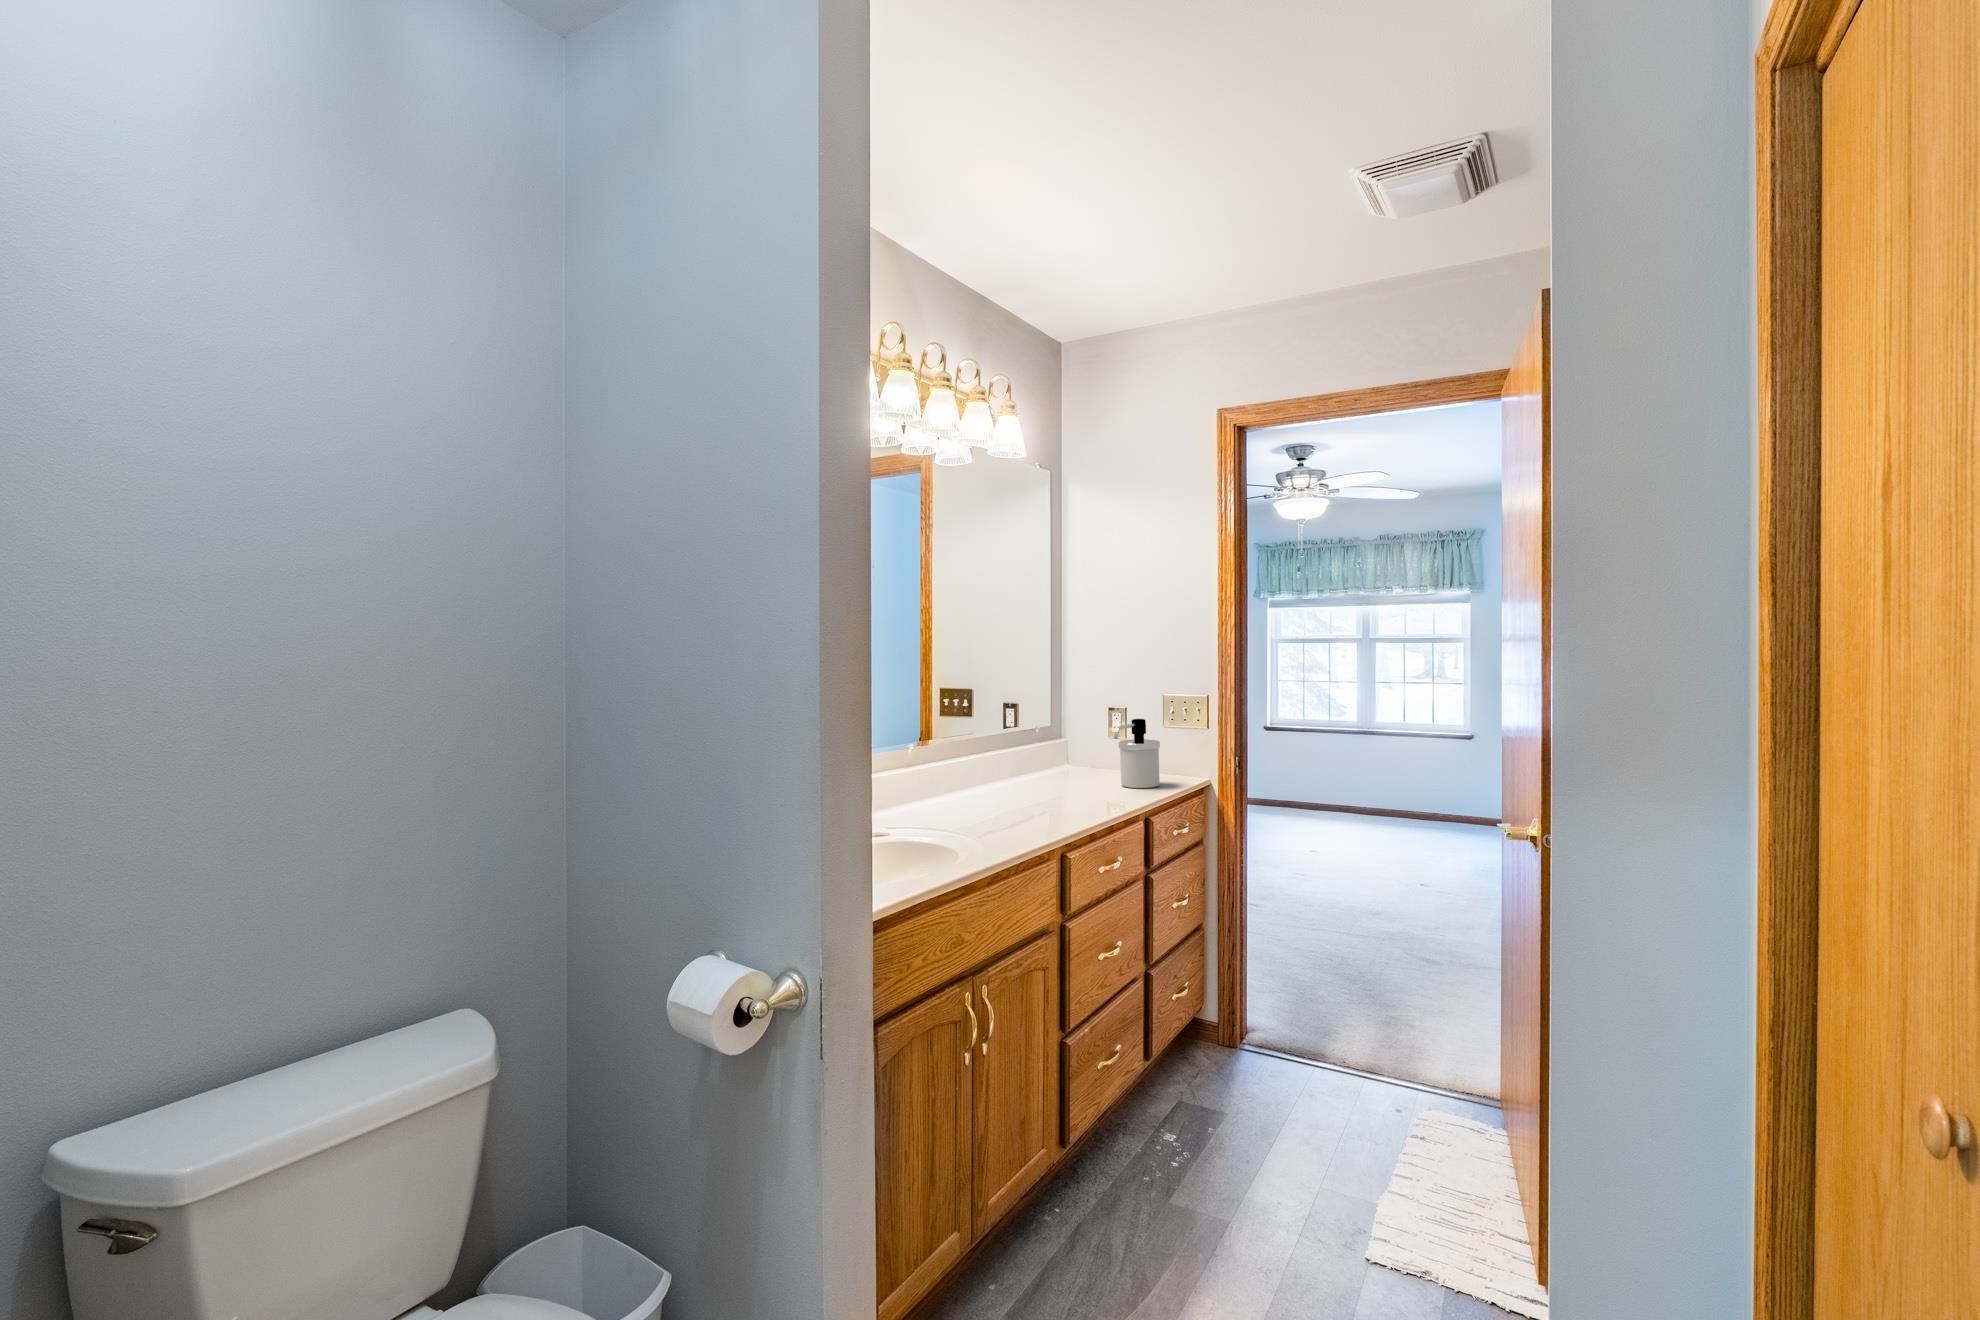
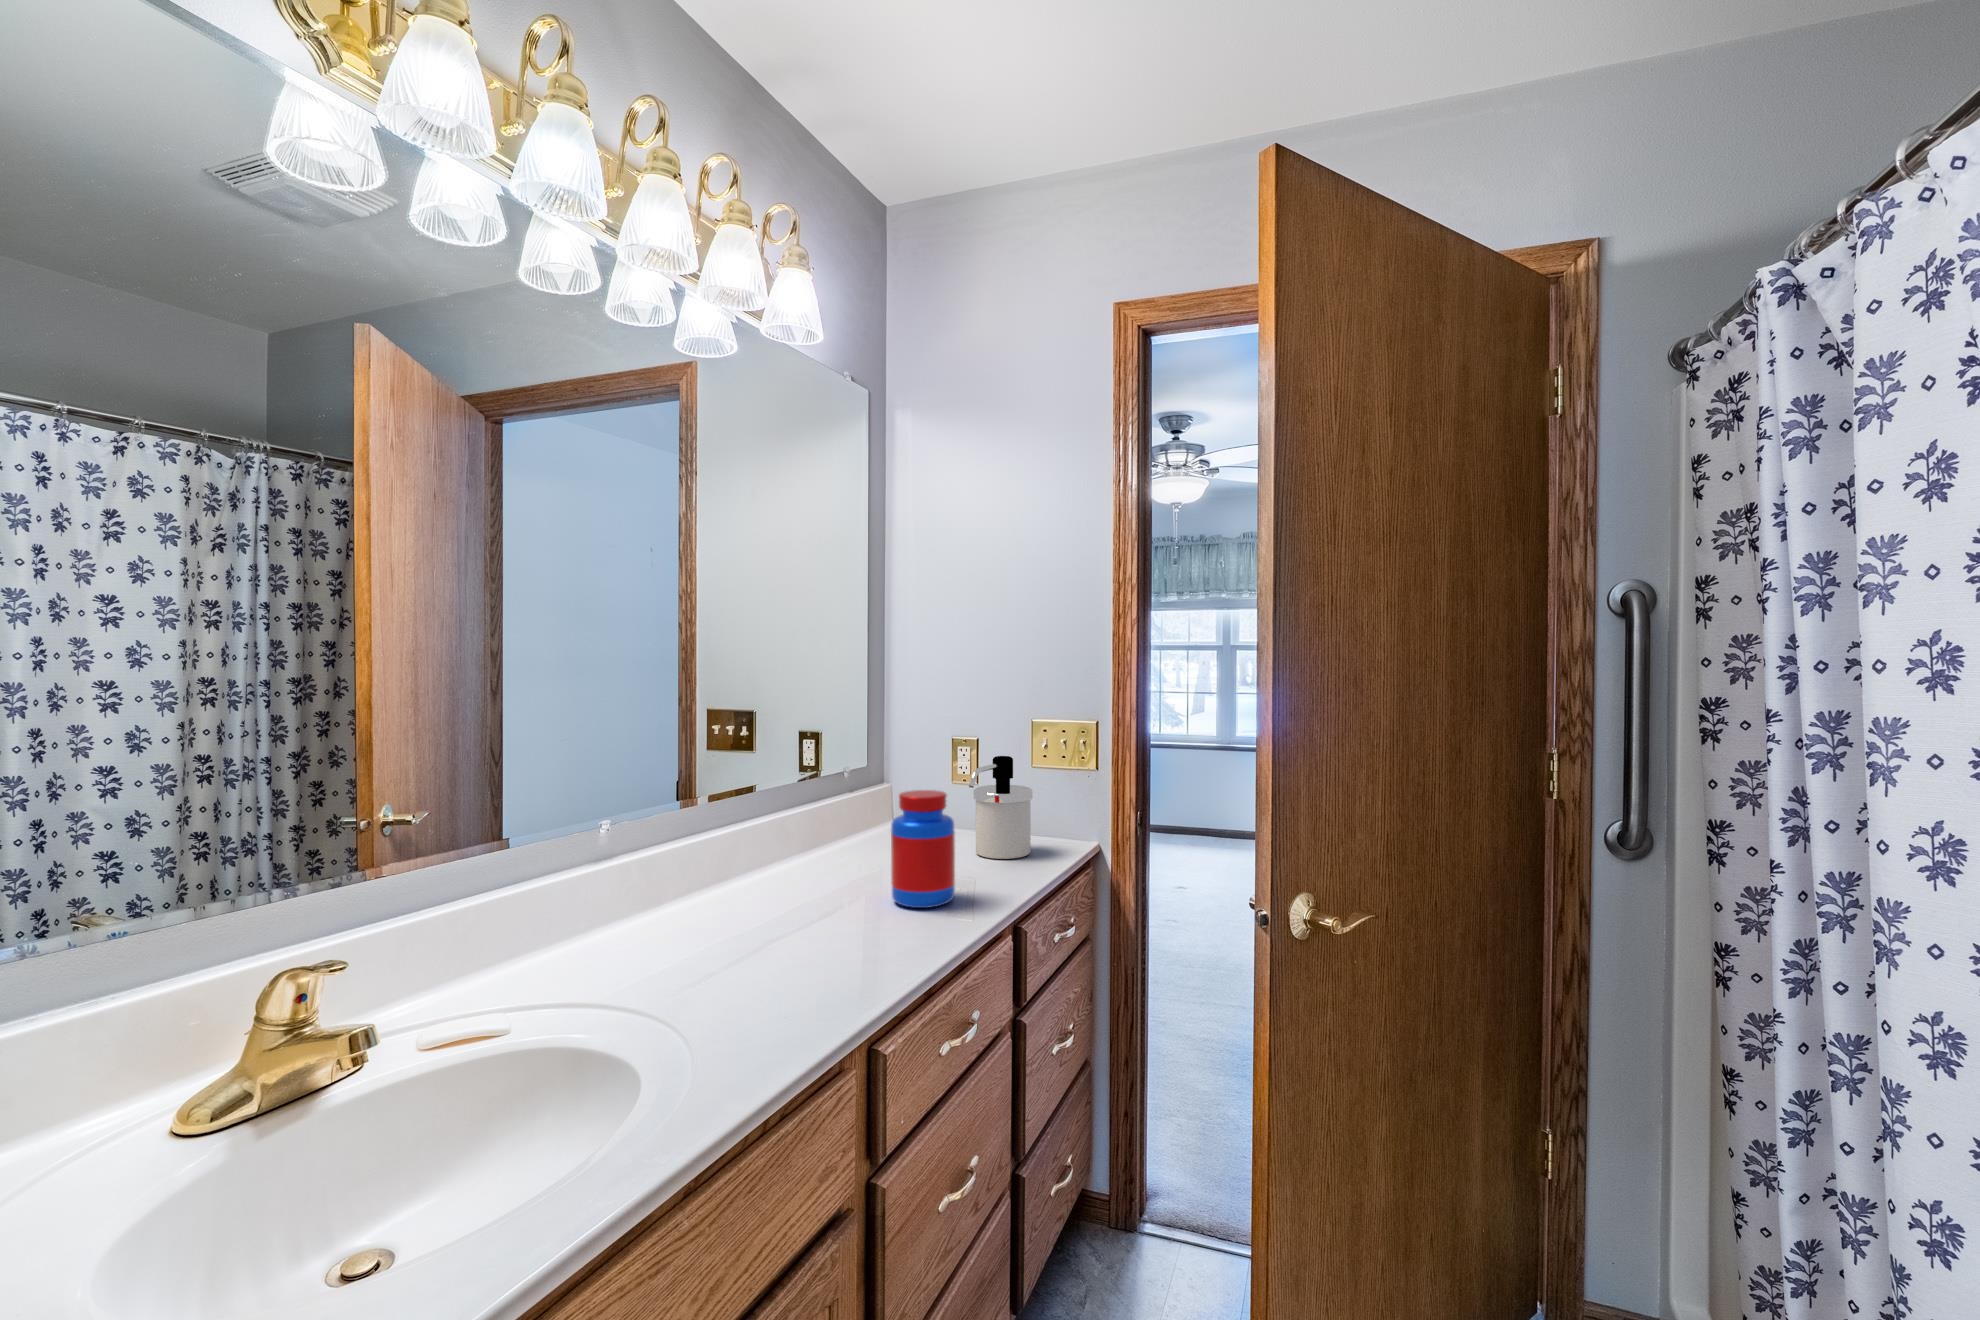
jar: none [1062,737,1103,809] -> present [891,790,955,908]

